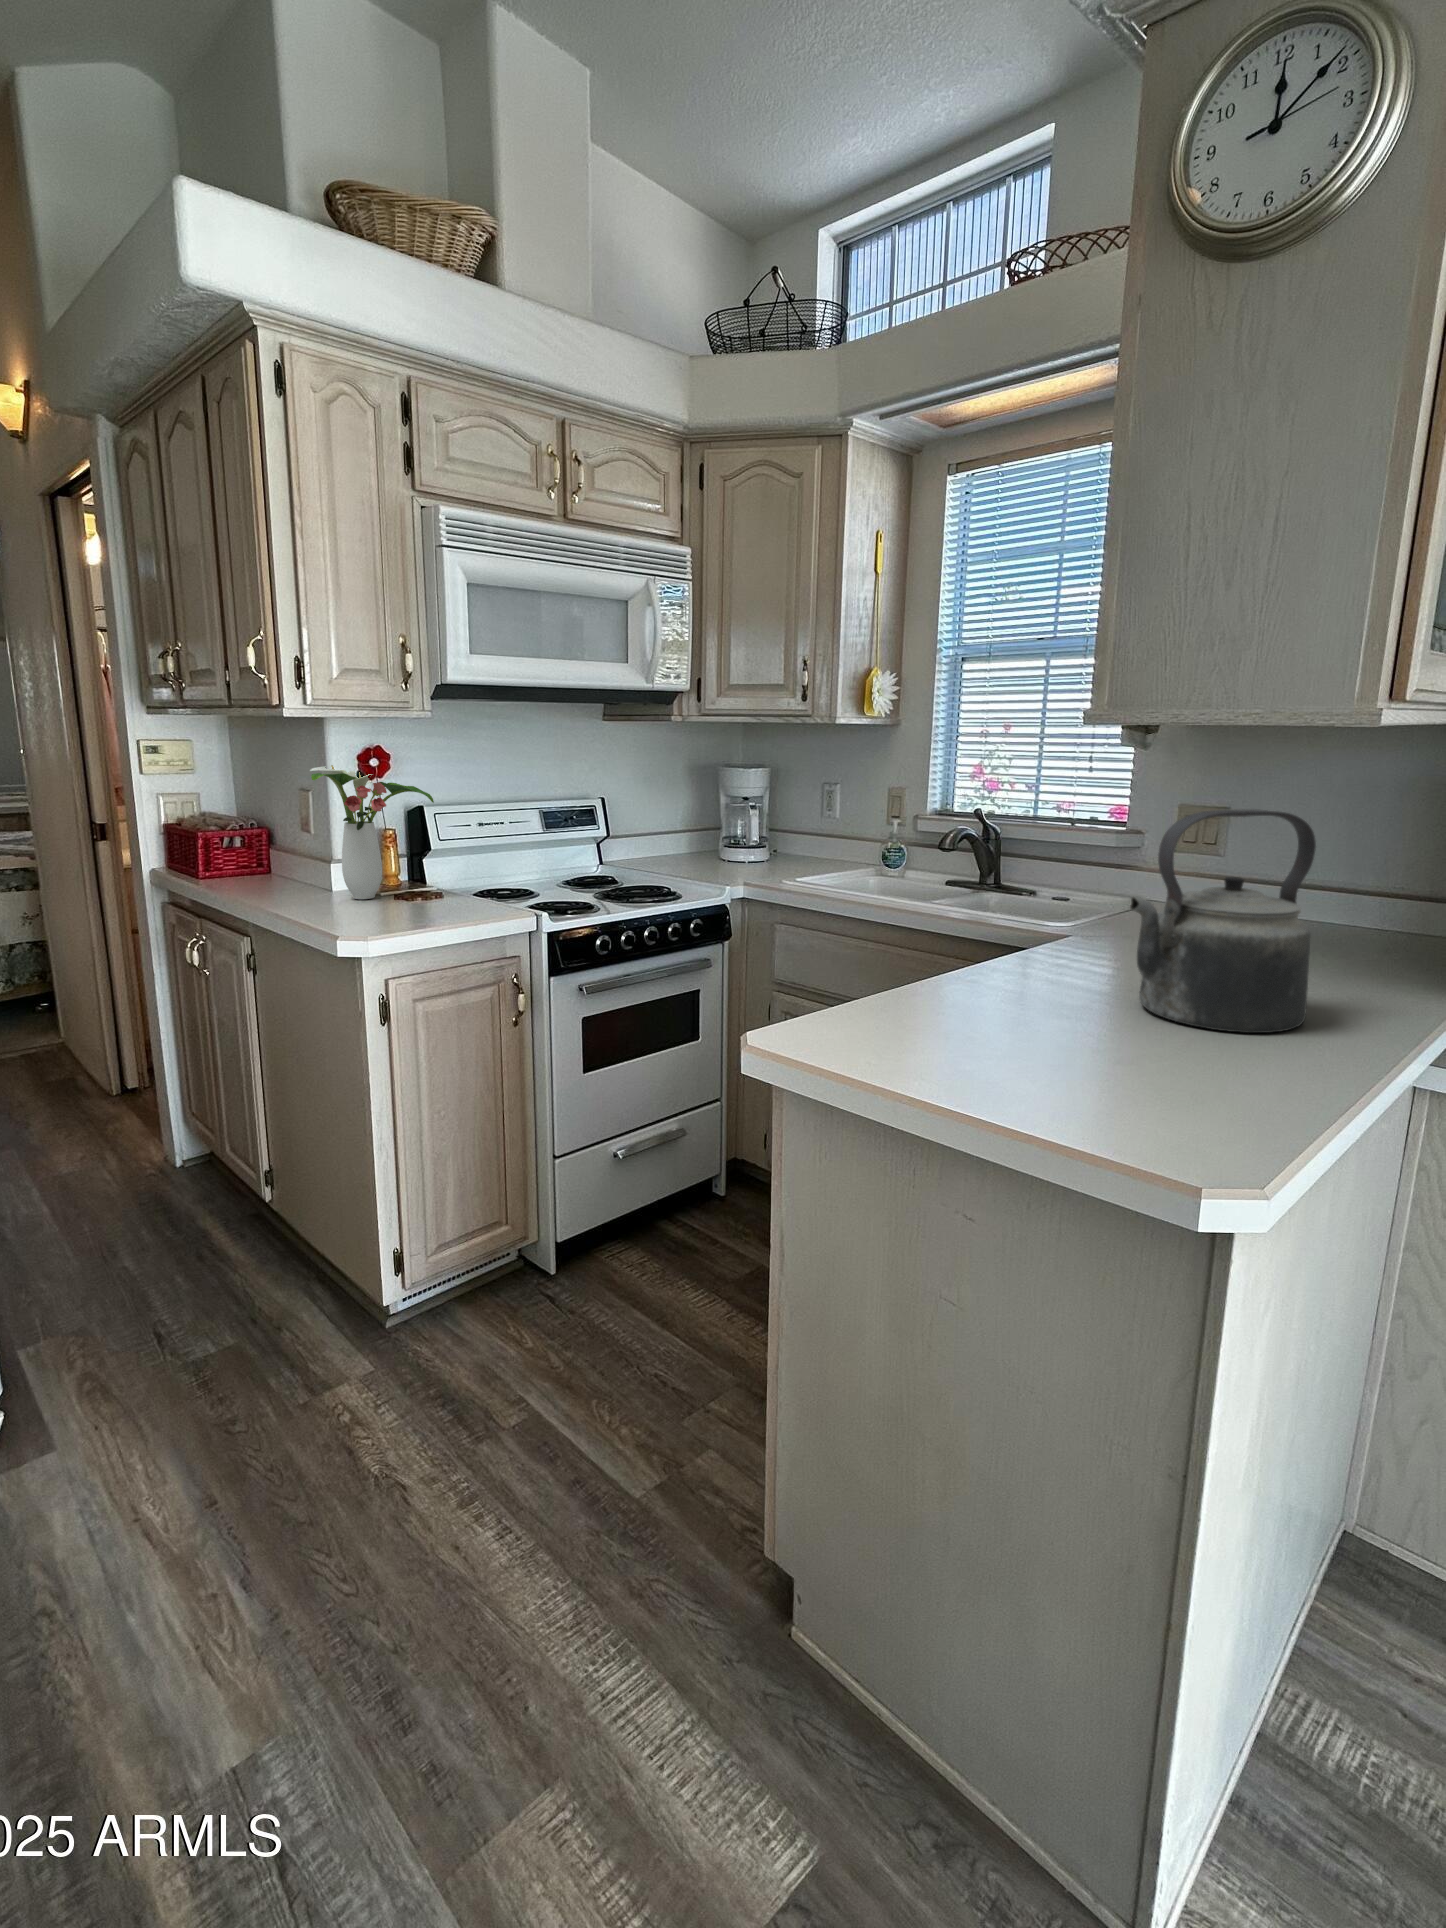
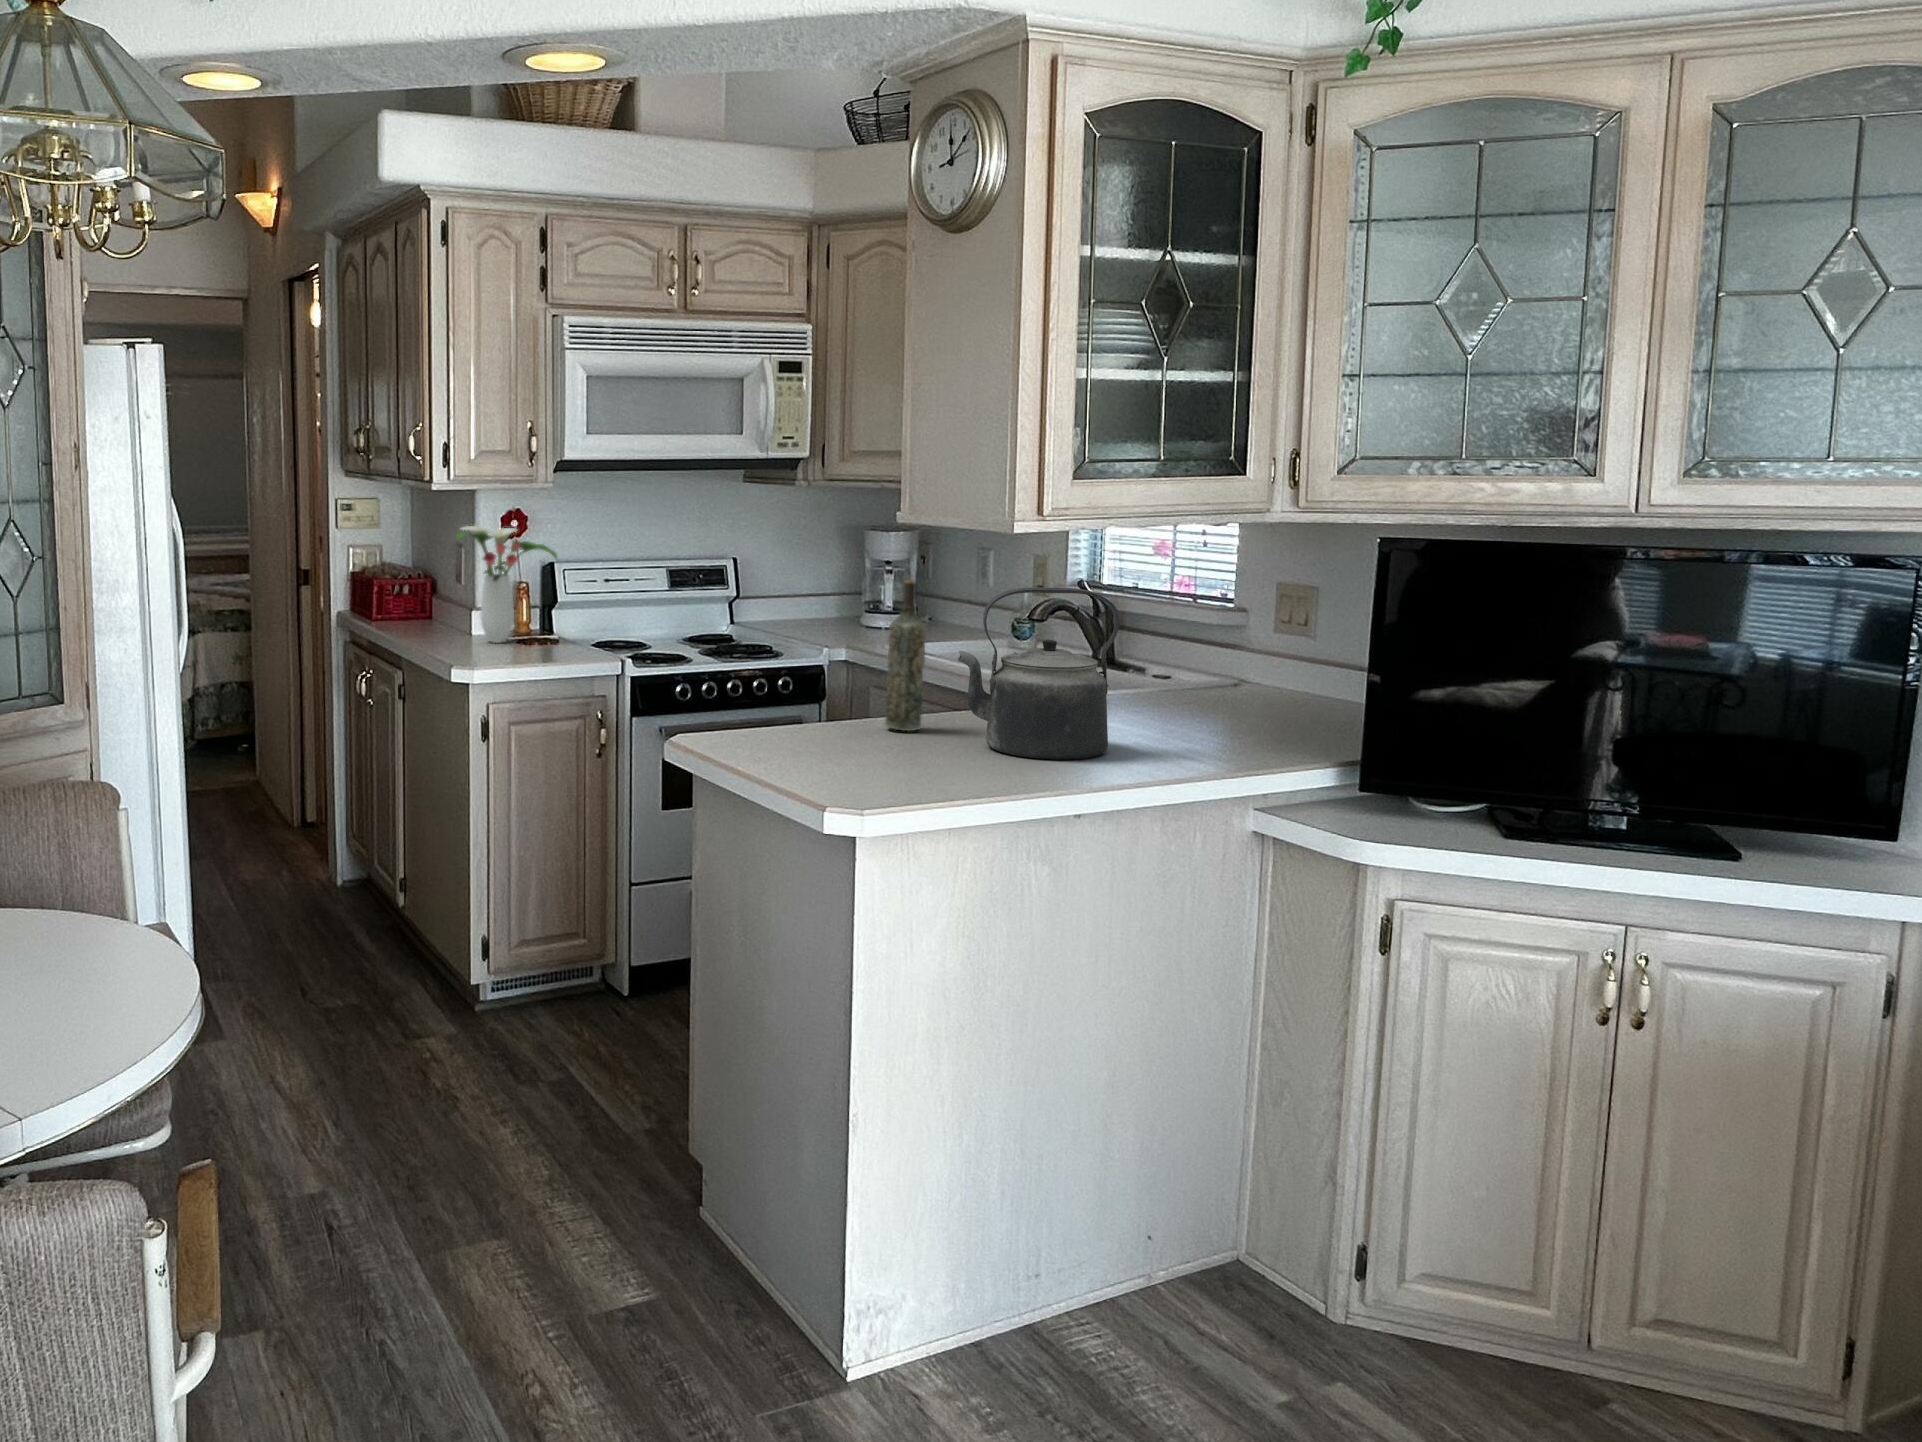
bottle: none [984,807,1042,998] -> present [885,580,926,731]

